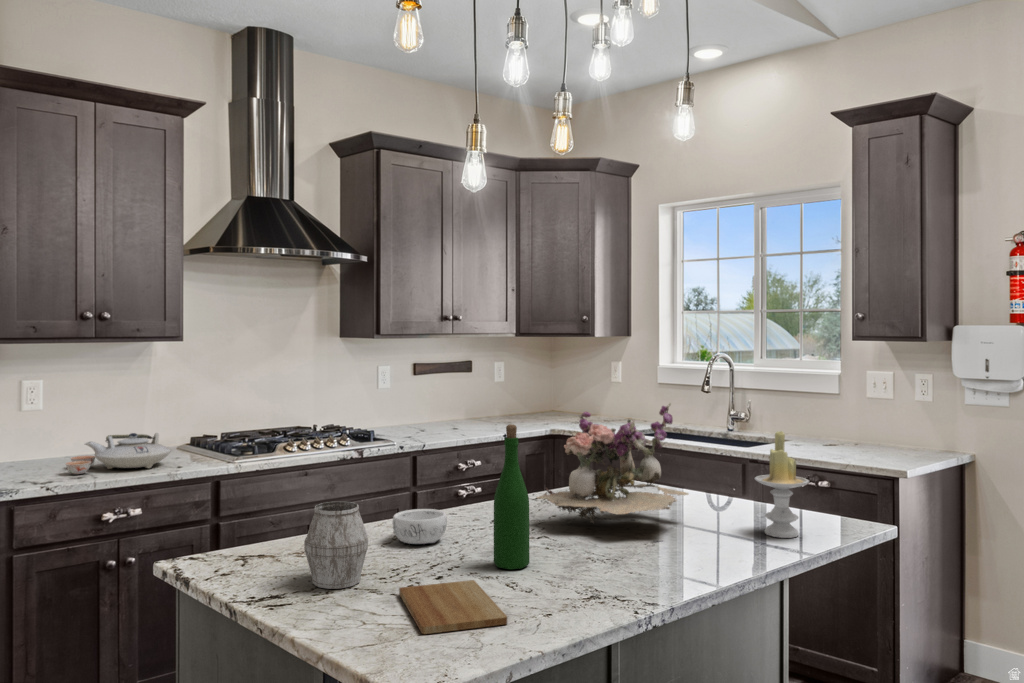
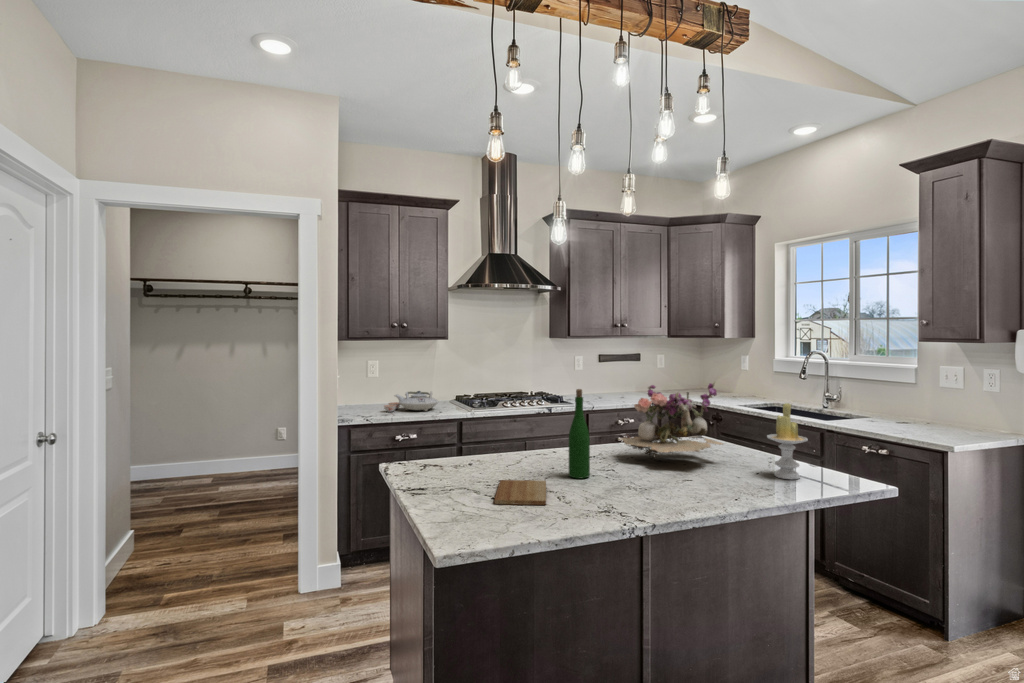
mug: present [304,501,368,589] -> none [456,429,492,478]
decorative bowl: present [393,509,447,544] -> none [522,440,554,461]

